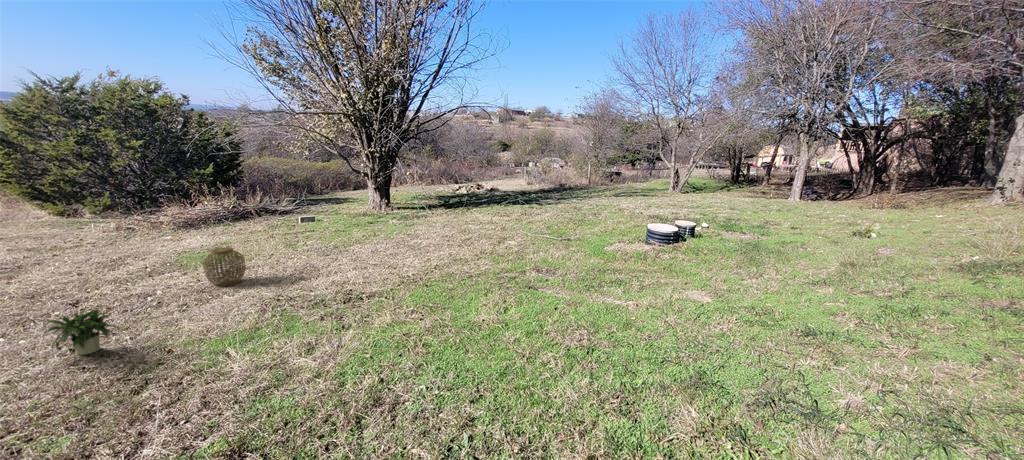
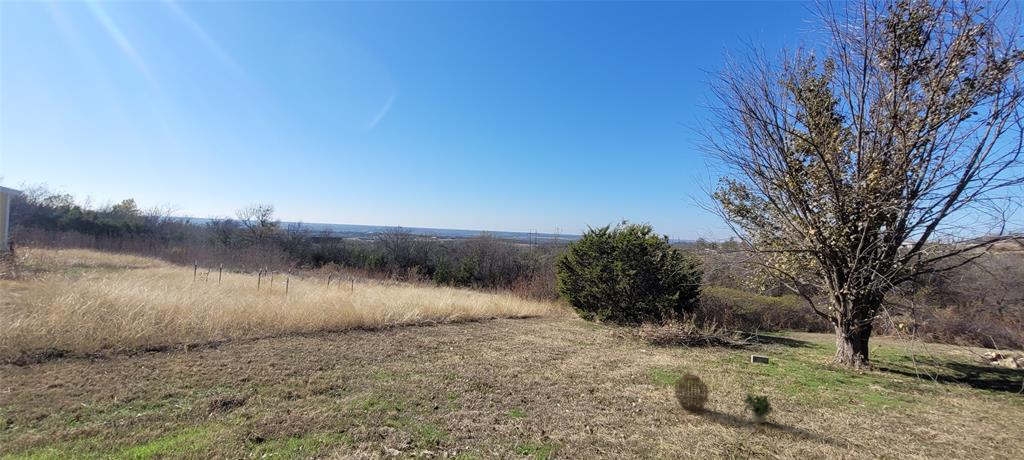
potted plant: present [30,309,119,362] -> present [743,393,777,423]

